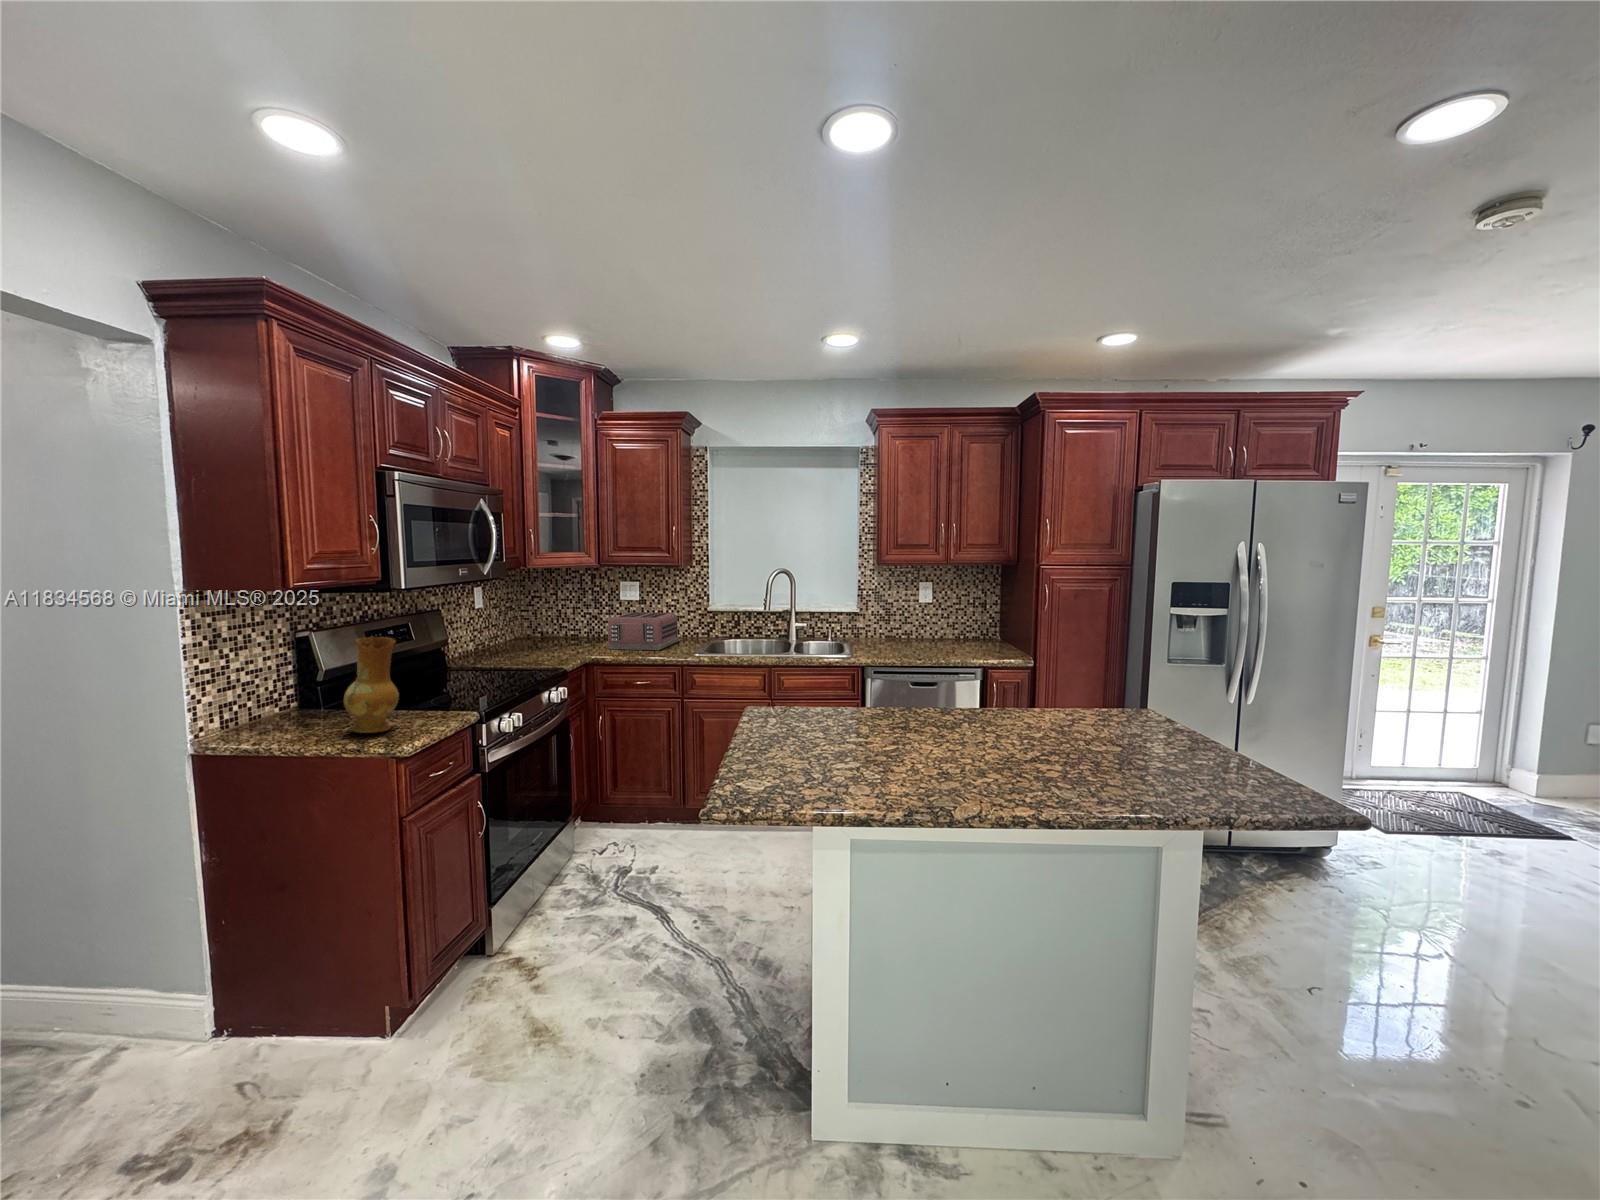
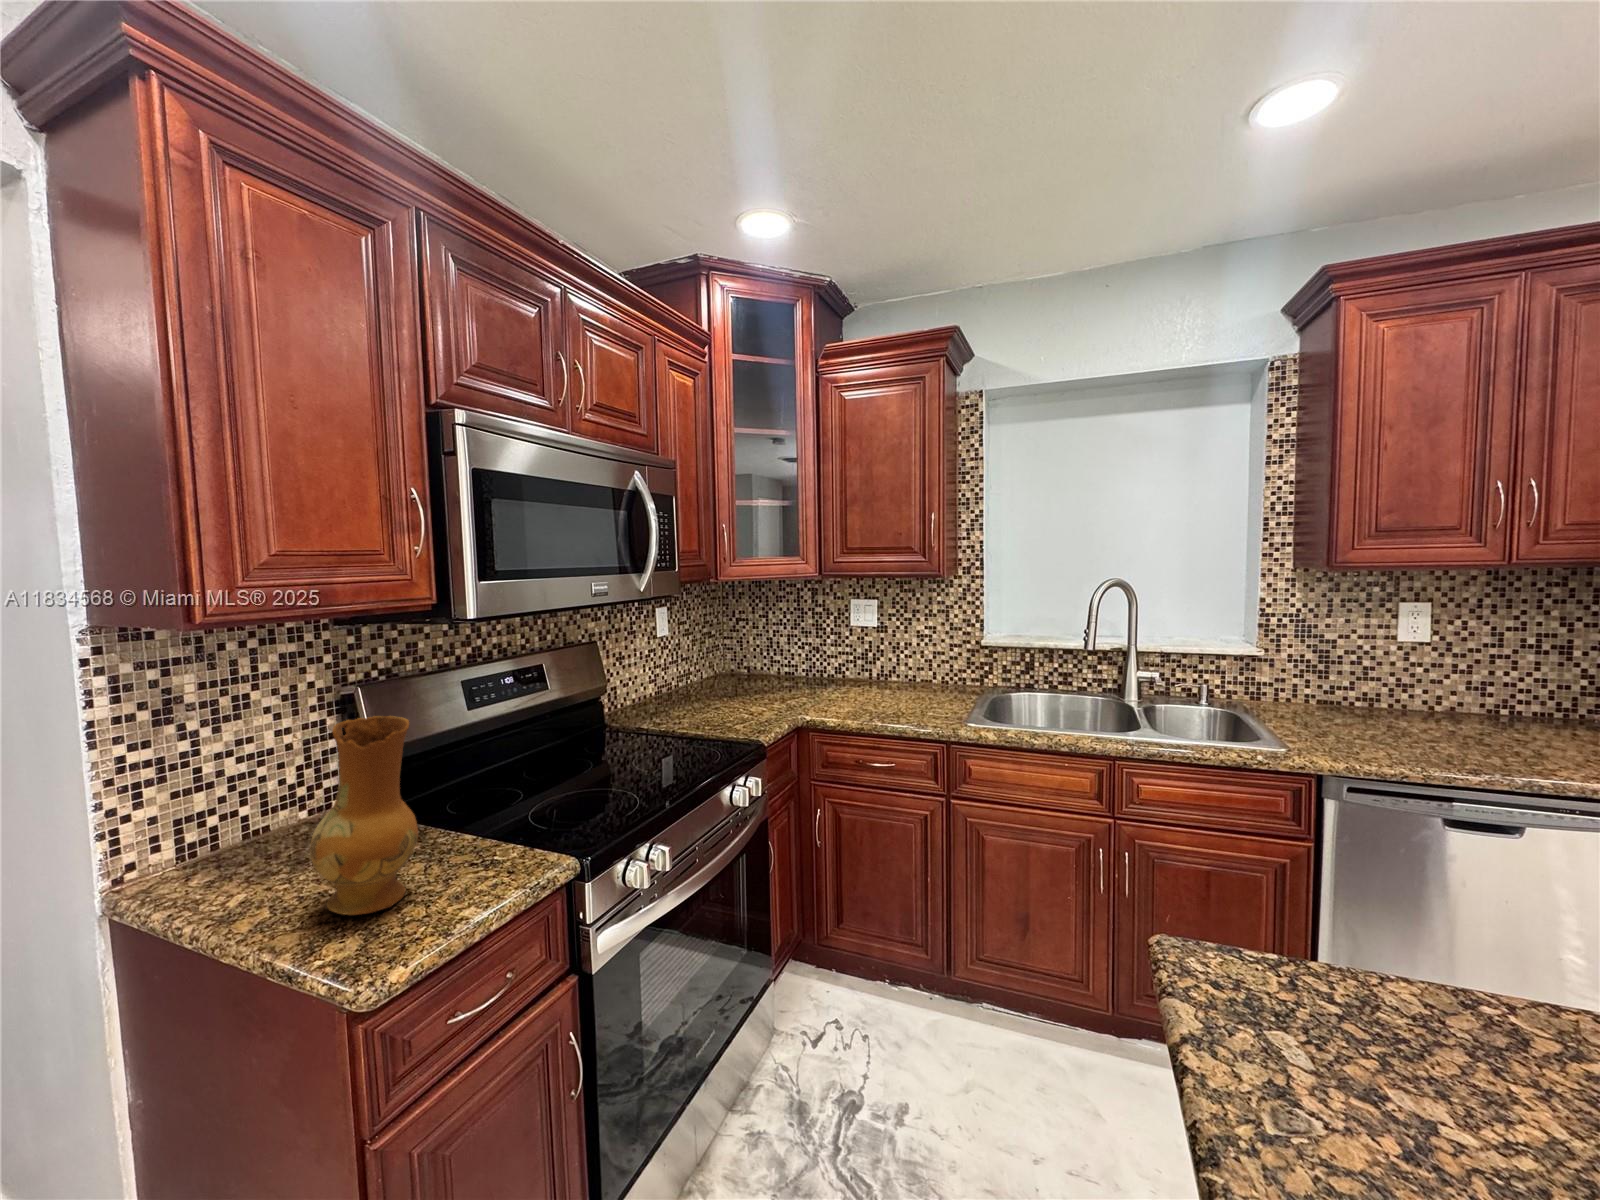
toaster: present [607,612,679,650] -> none [830,645,938,710]

